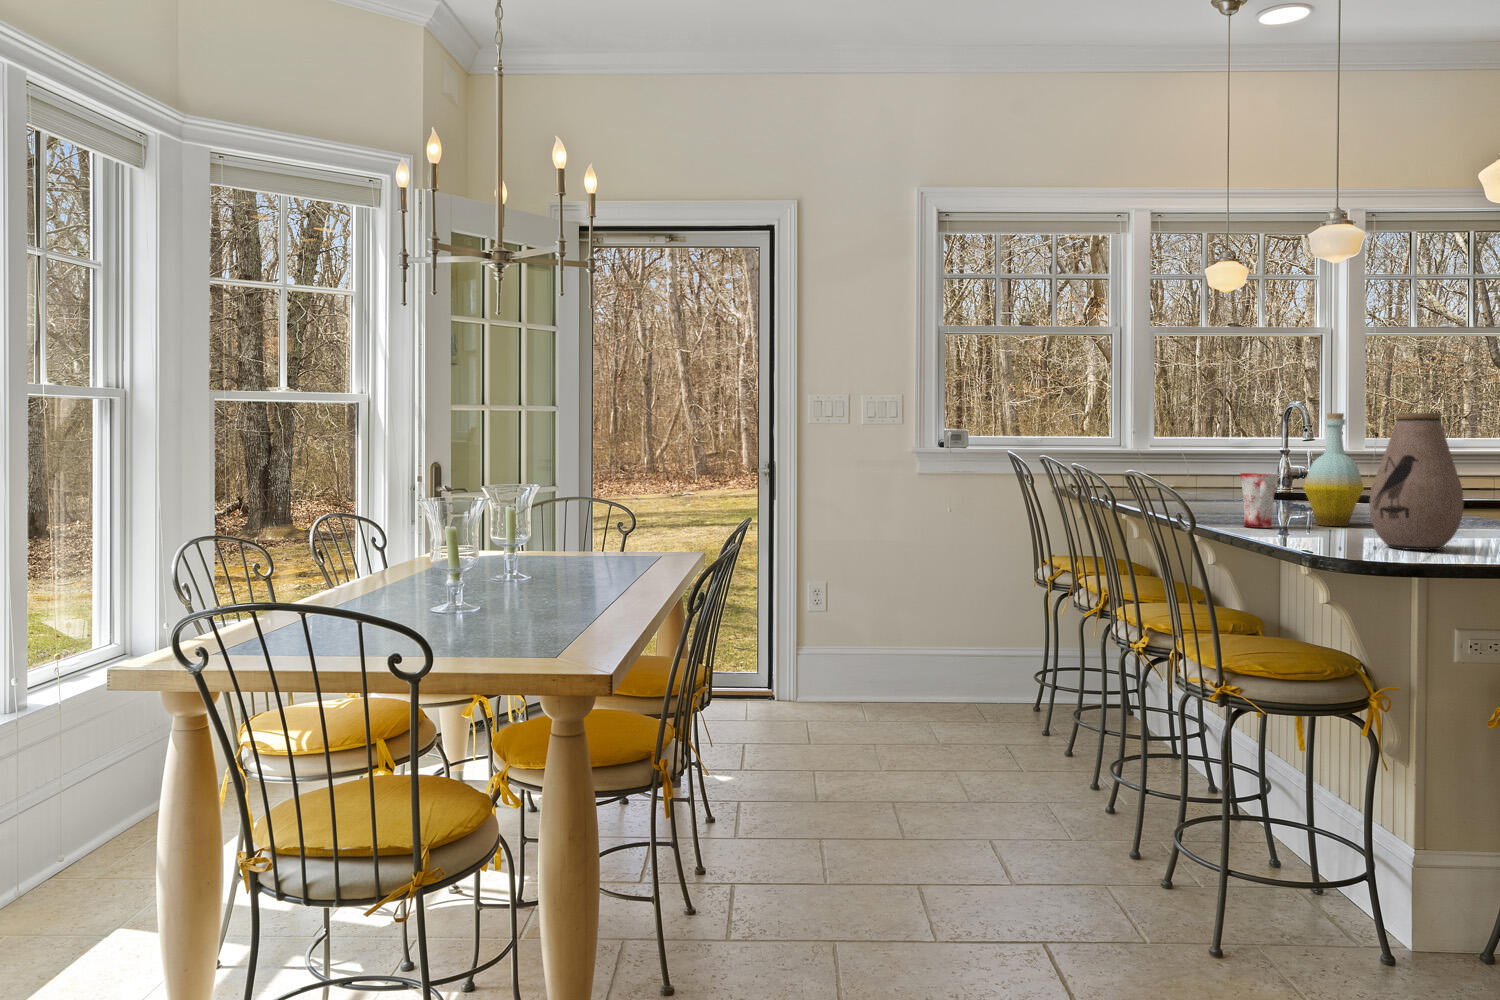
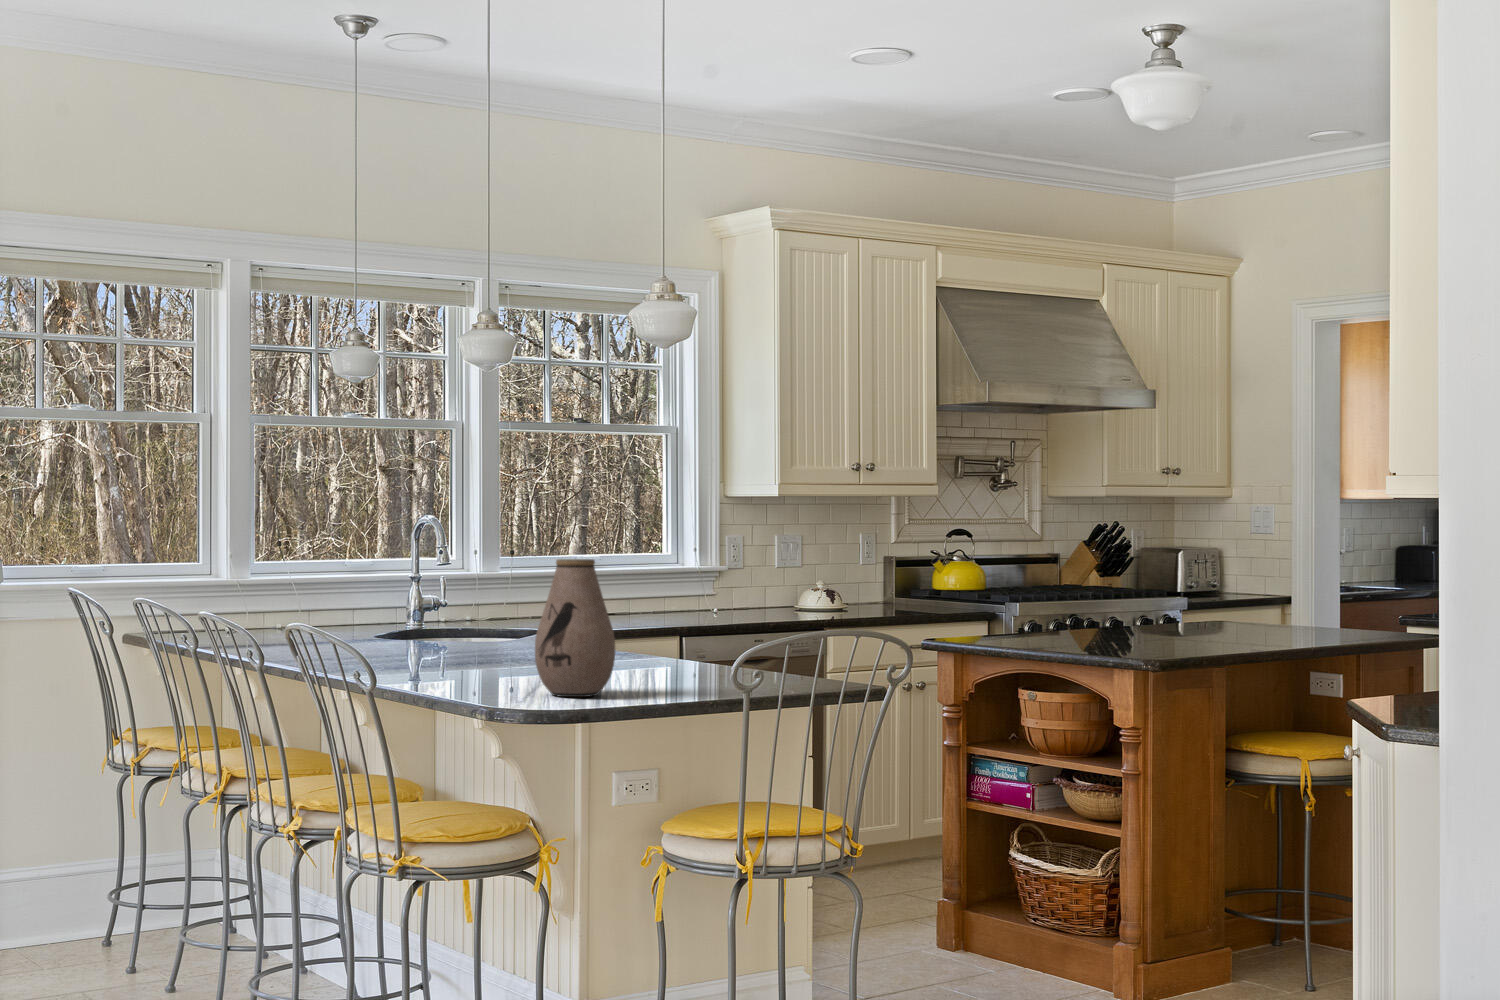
bottle: present [1304,413,1364,526] -> none [462,550,521,674]
mug: present [1240,473,1278,528] -> none [401,618,441,680]

